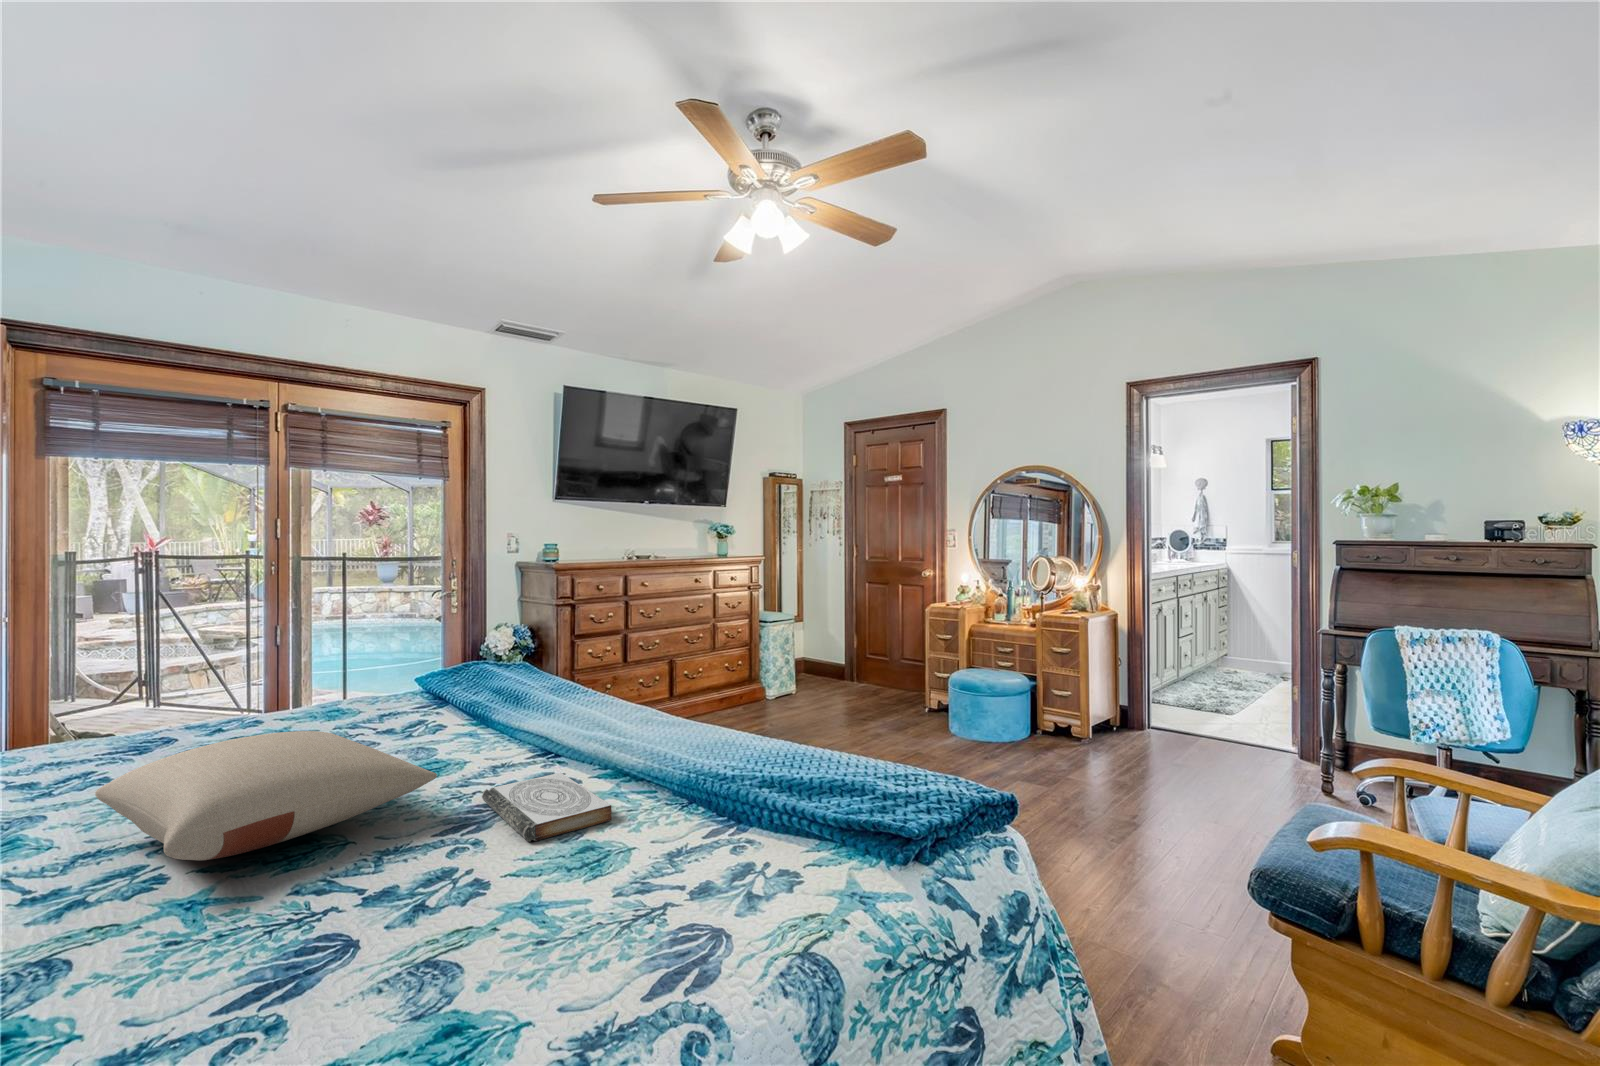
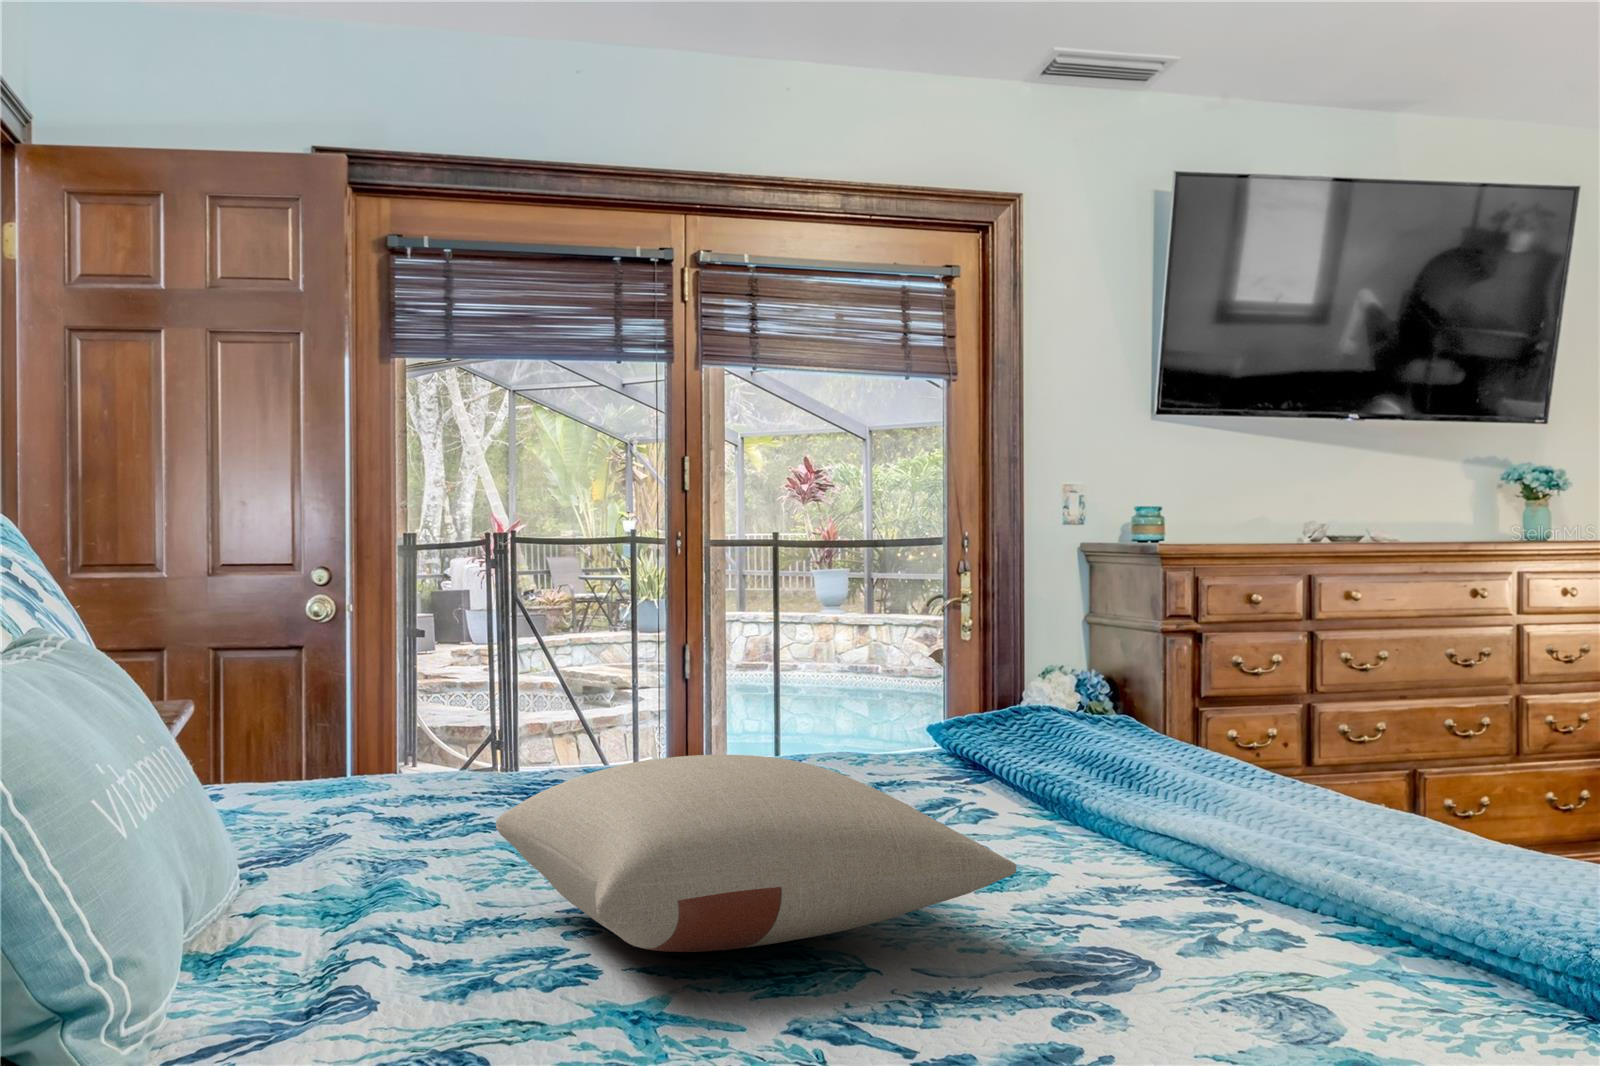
book: present [482,773,611,842] -> none [1098,910,1402,1032]

